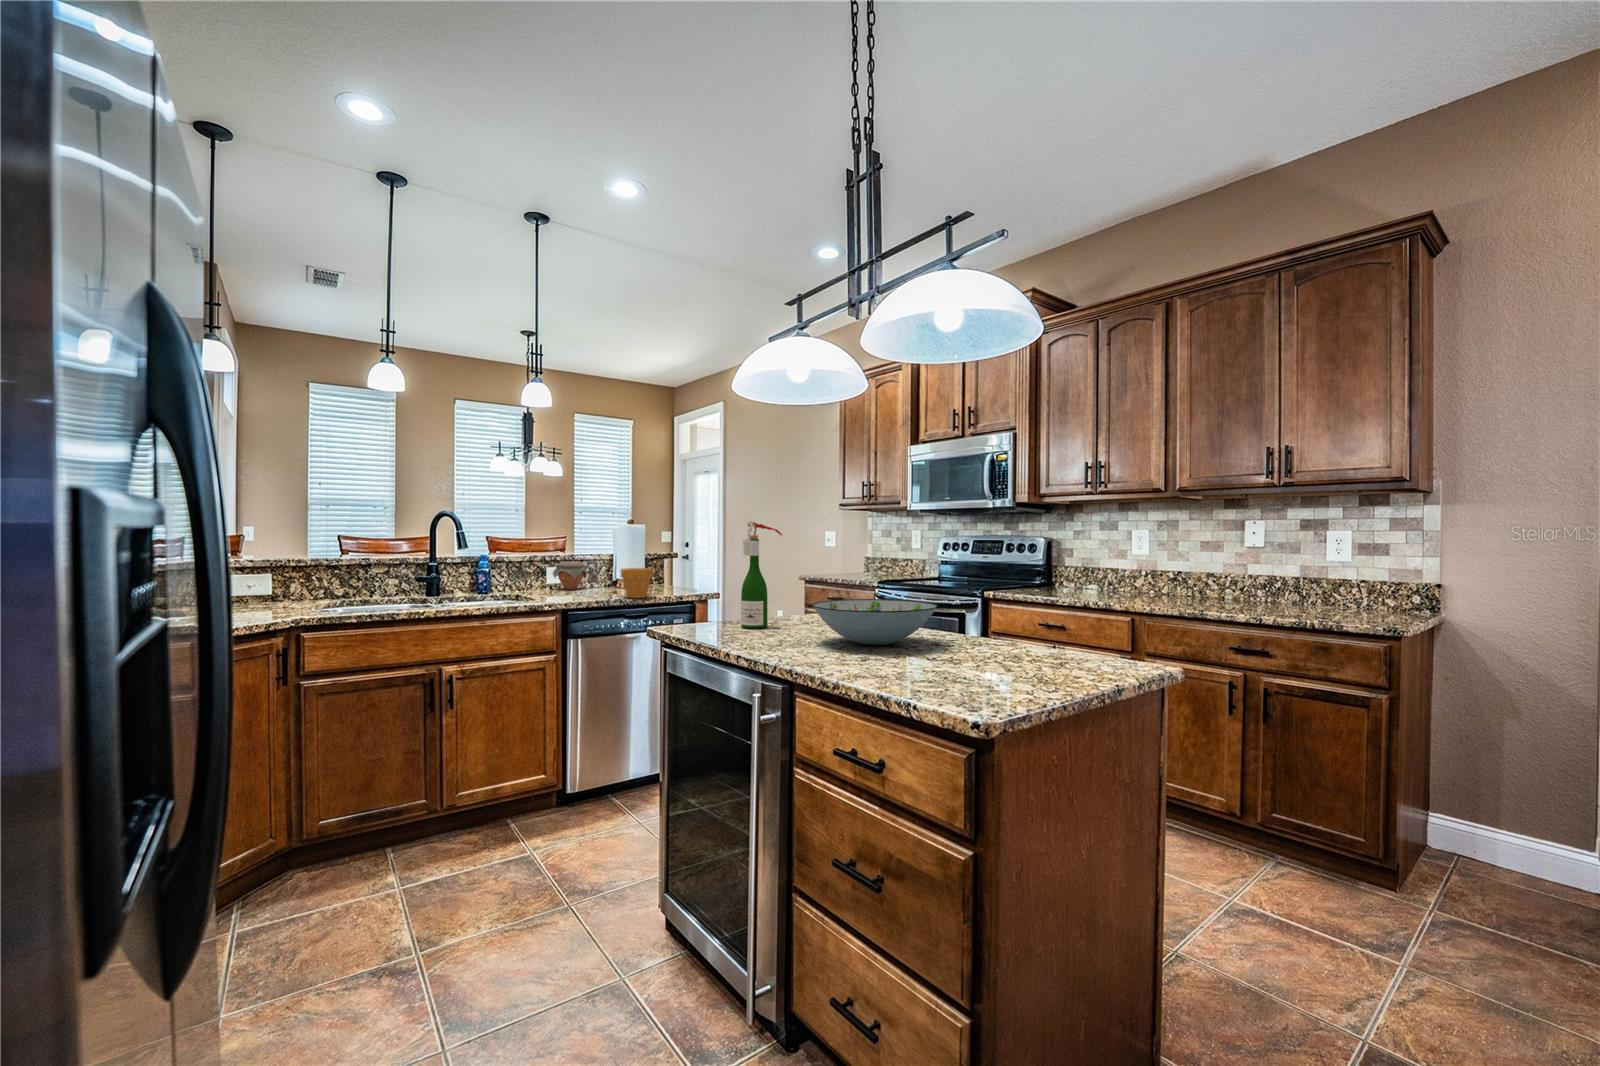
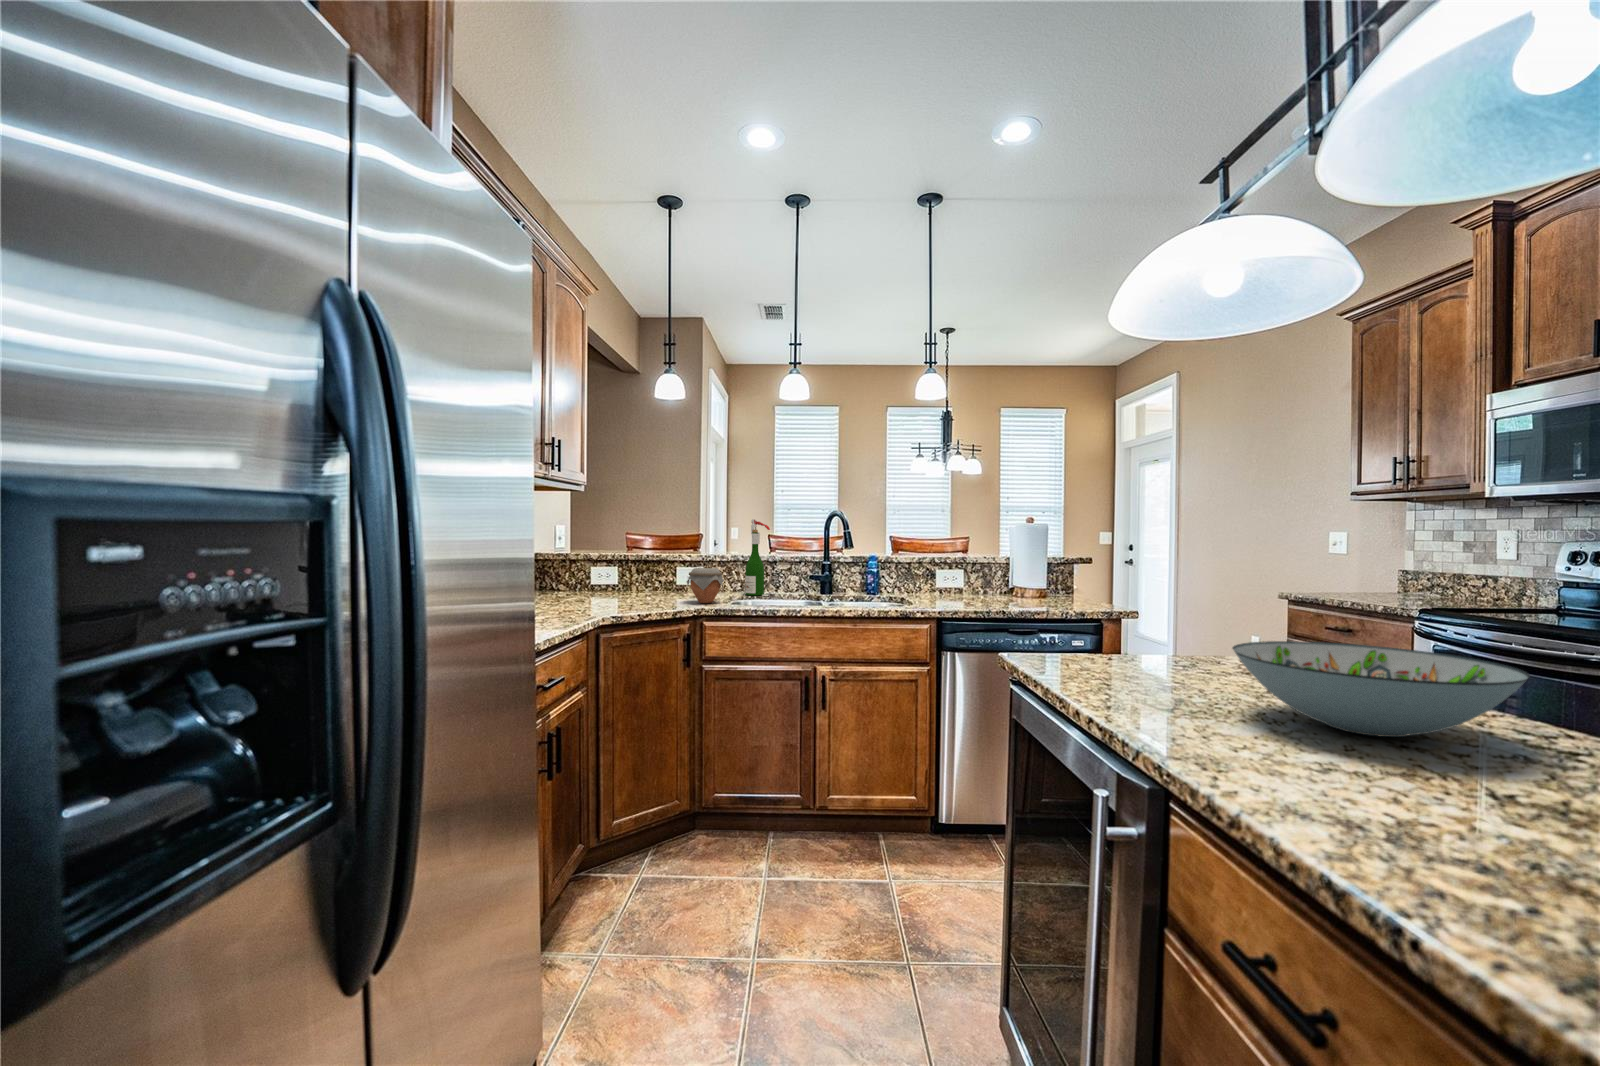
wine bottle: present [741,521,782,628] -> present [745,519,770,596]
jar: present [553,561,587,590] -> present [687,568,724,603]
flower pot: present [621,568,653,598] -> none [1011,572,1050,609]

